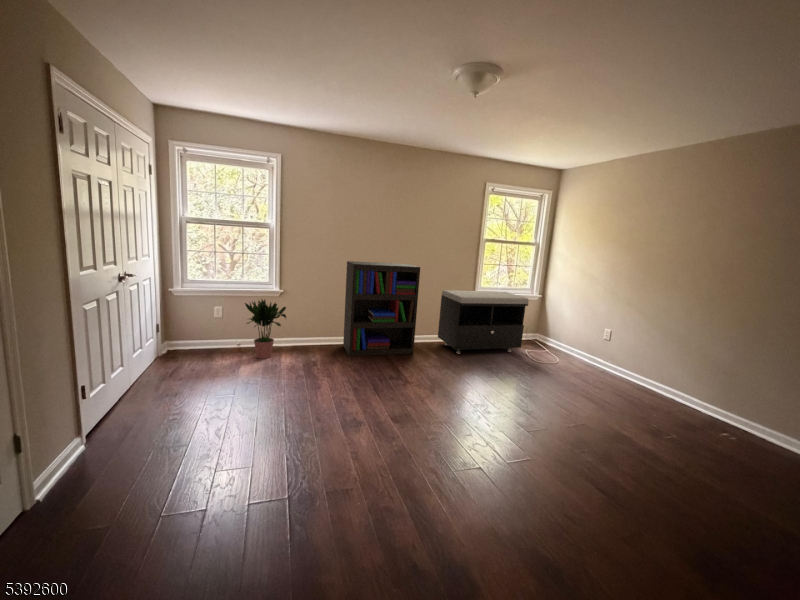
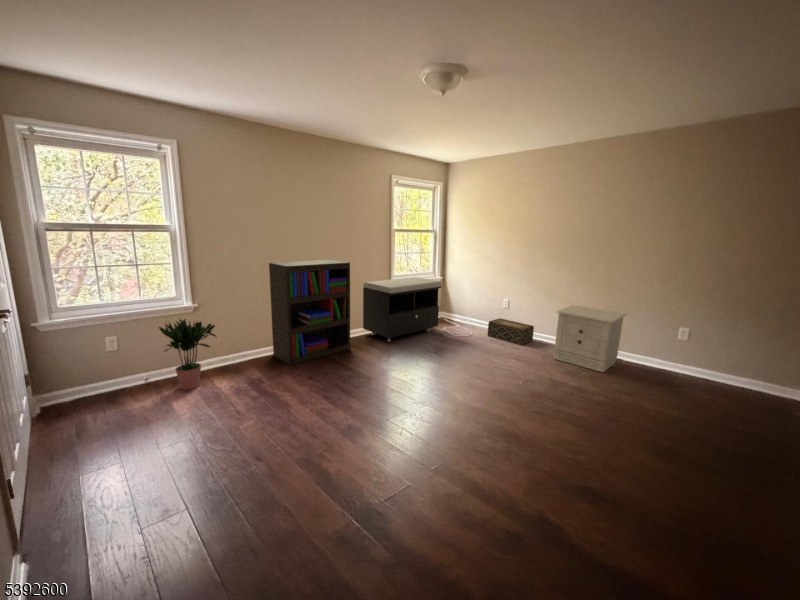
nightstand: none [653,347,785,445] -> present [553,305,626,372]
woven basket: none [580,351,642,387] -> present [488,318,534,345]

